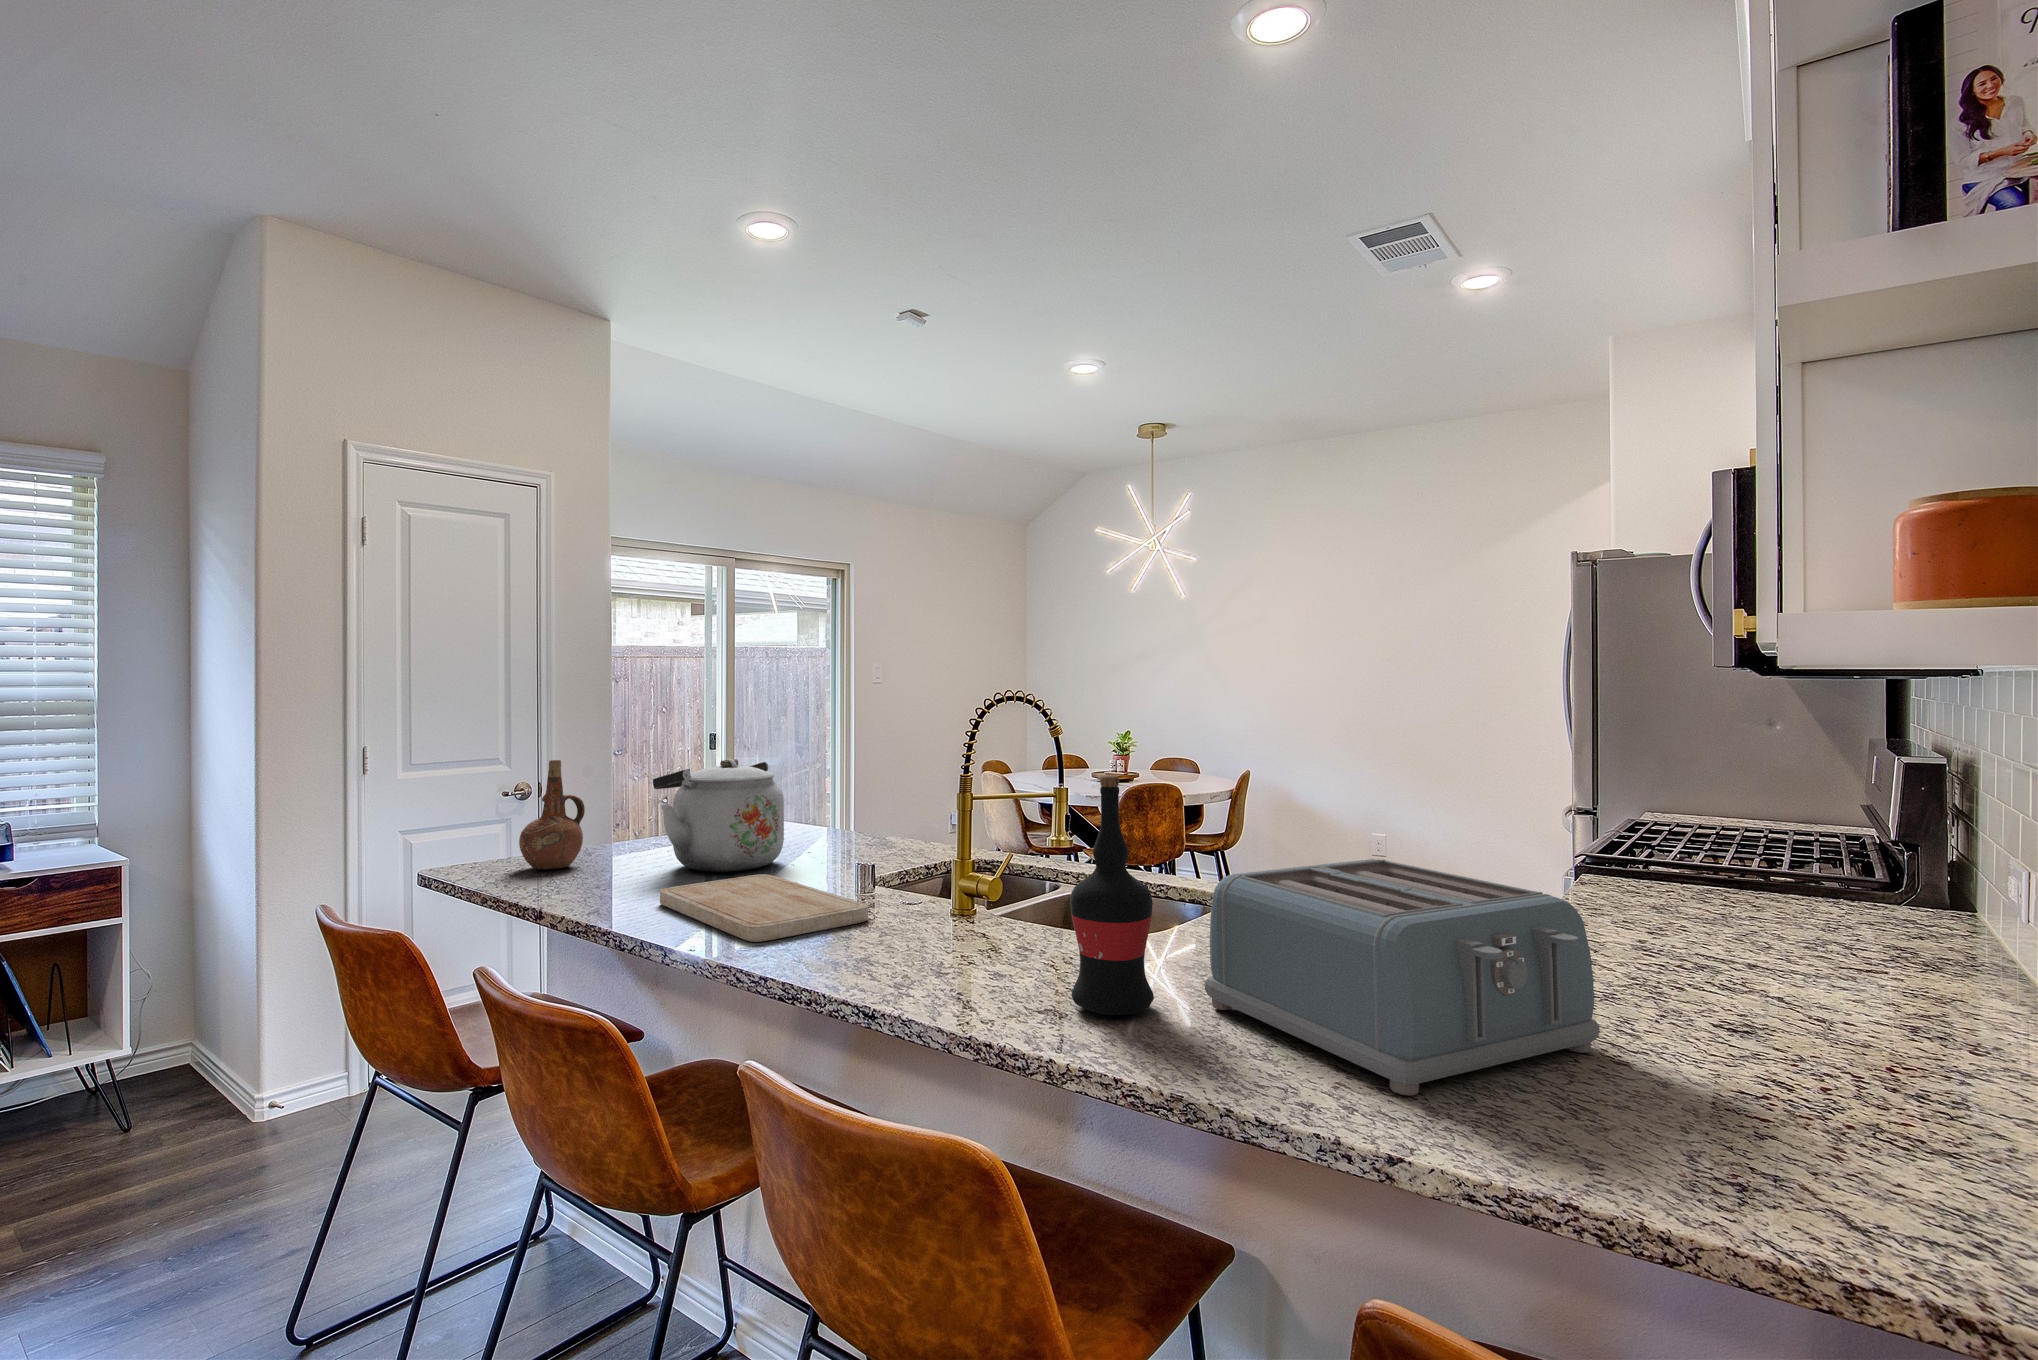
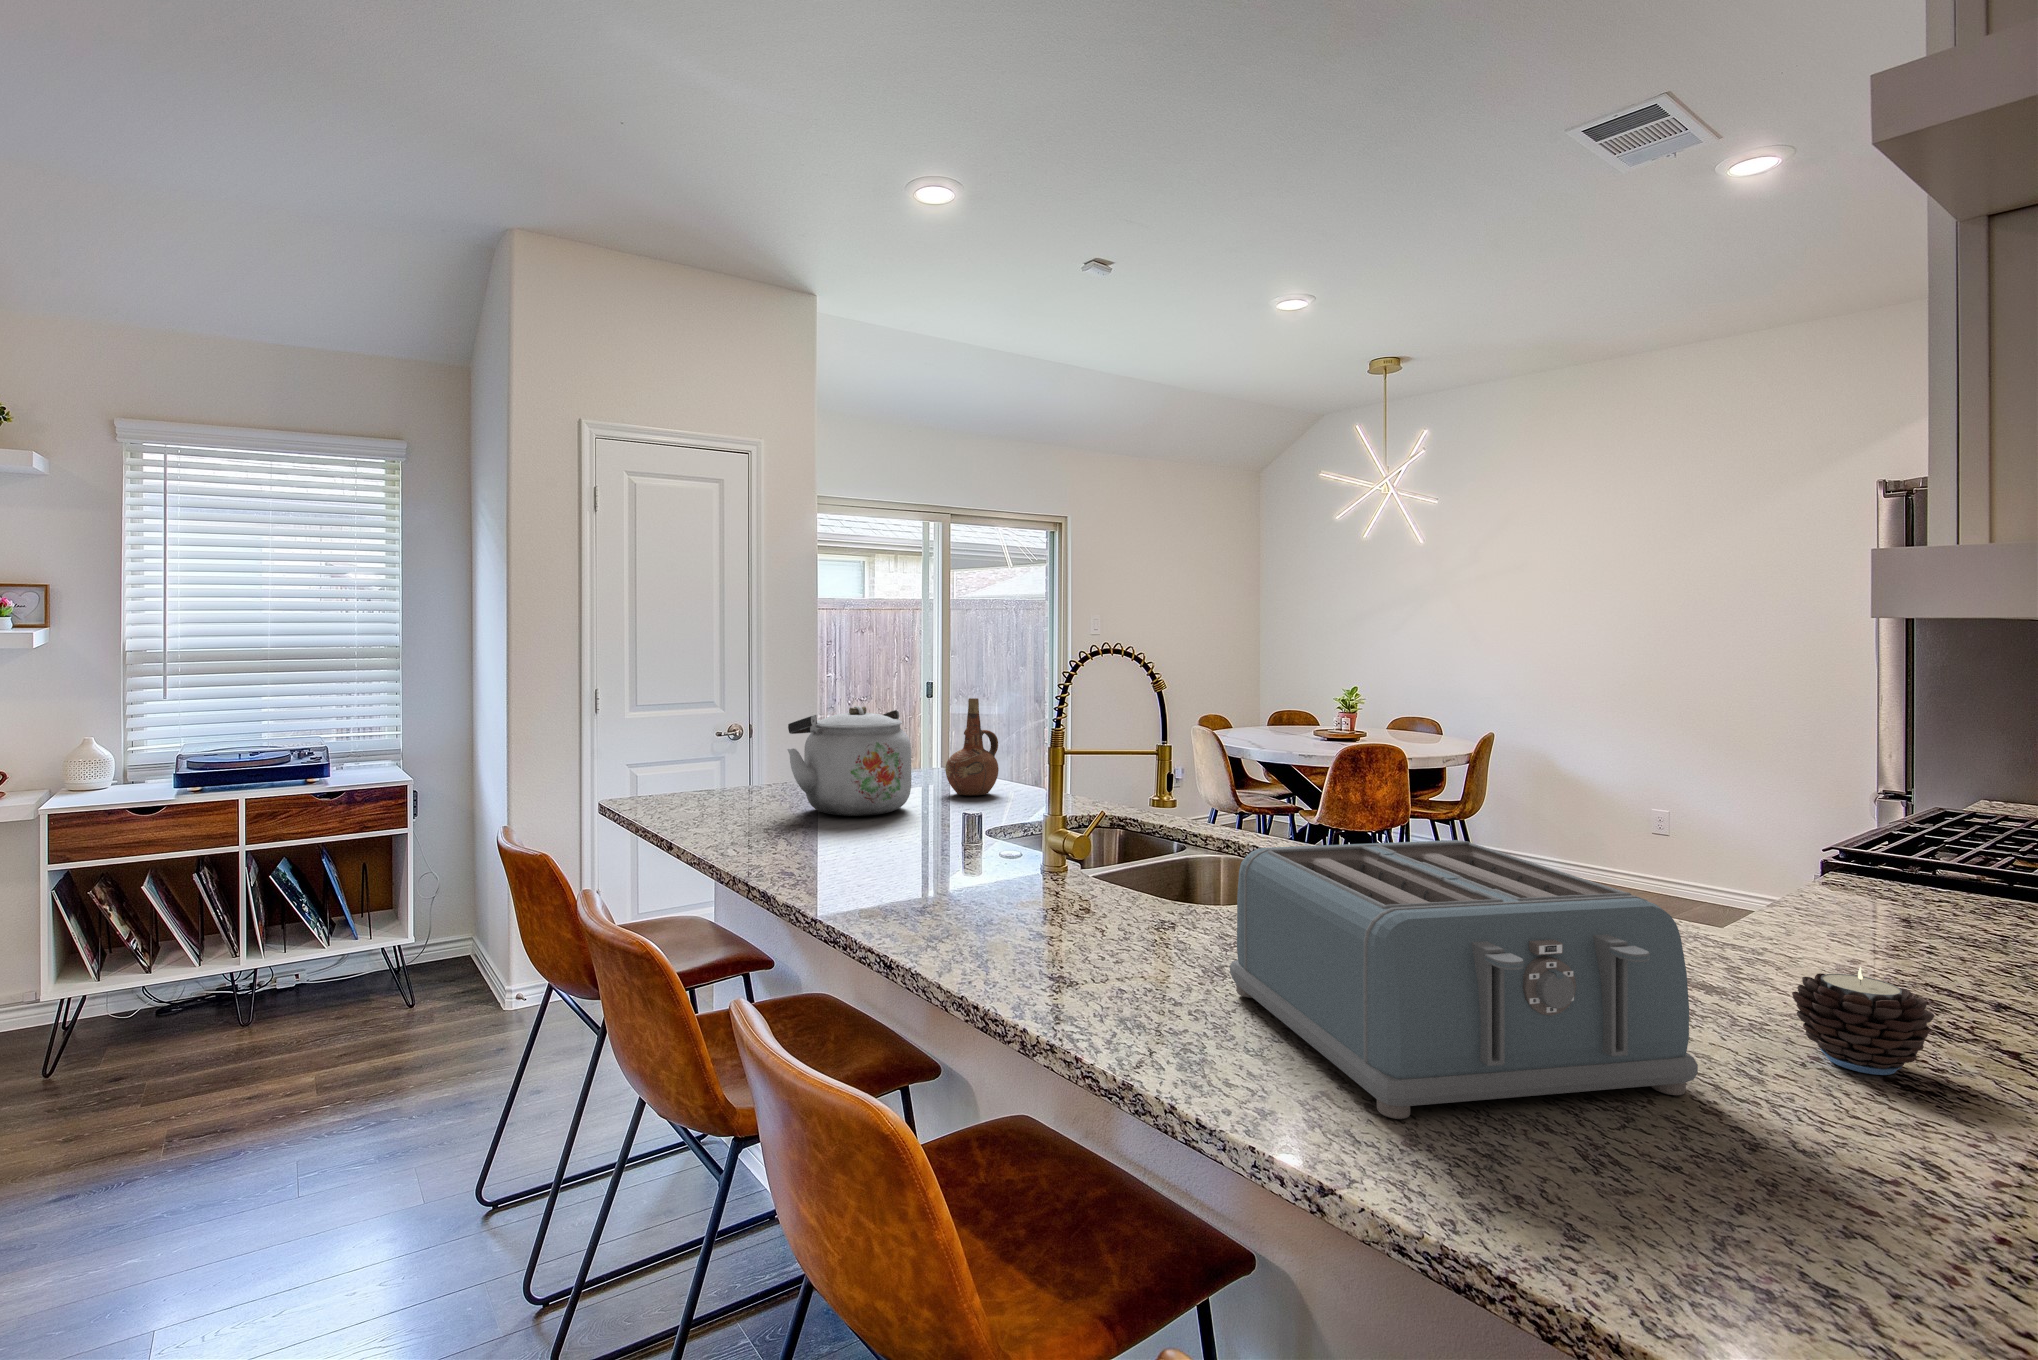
ceramic pitcher: present [519,760,585,869] -> present [945,698,999,795]
wine bottle: present [1070,775,1154,1015] -> none [1080,733,1171,991]
cutting board: present [660,874,868,942] -> none [768,820,948,886]
candle: none [1635,939,1732,1022] -> present [1792,967,1934,1075]

